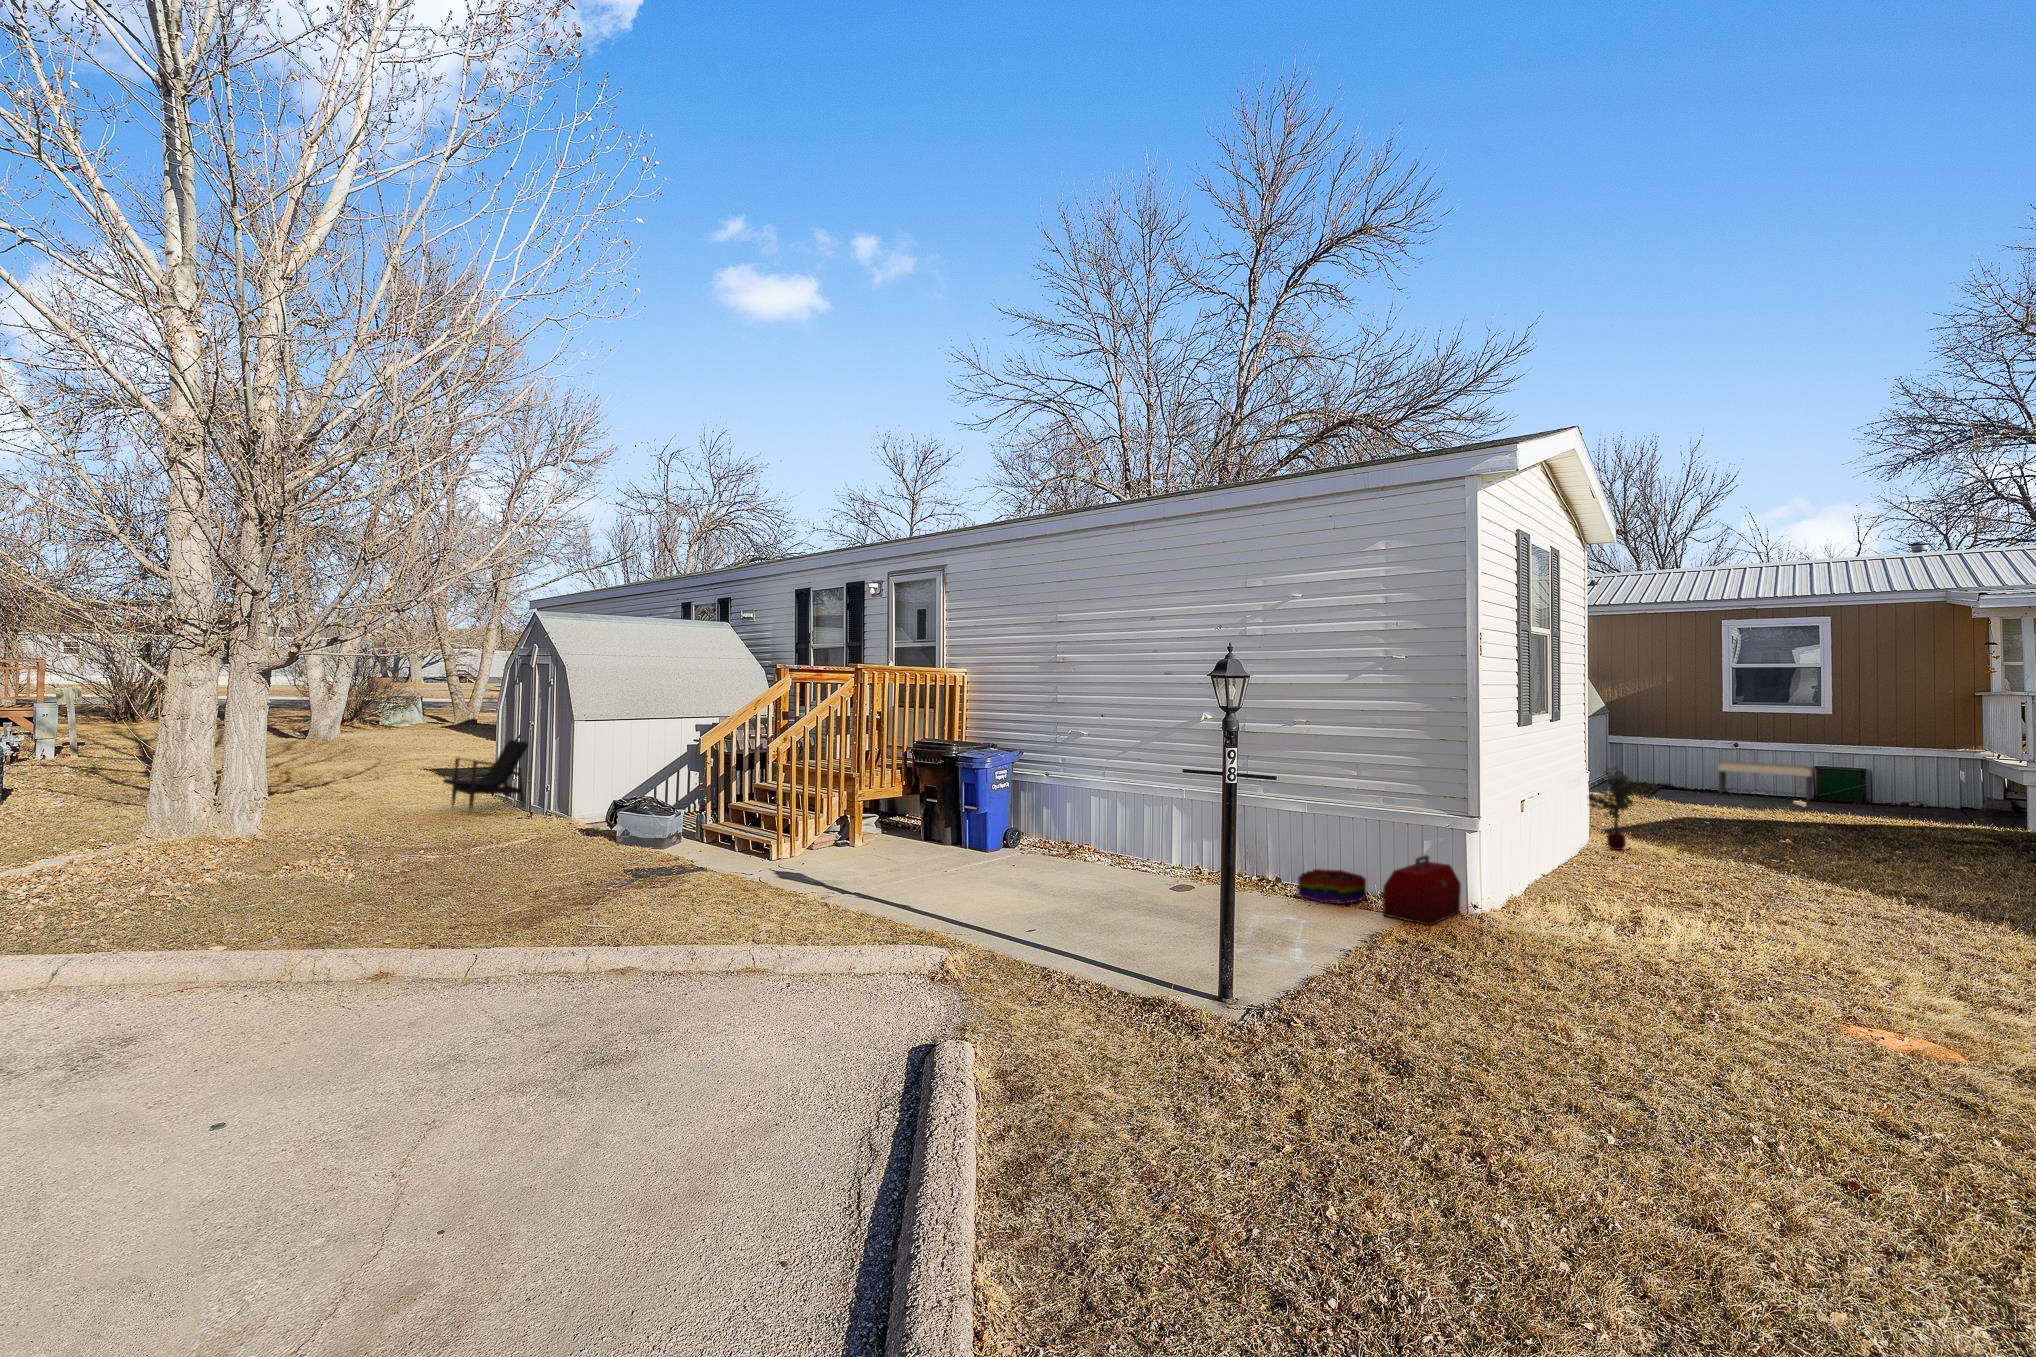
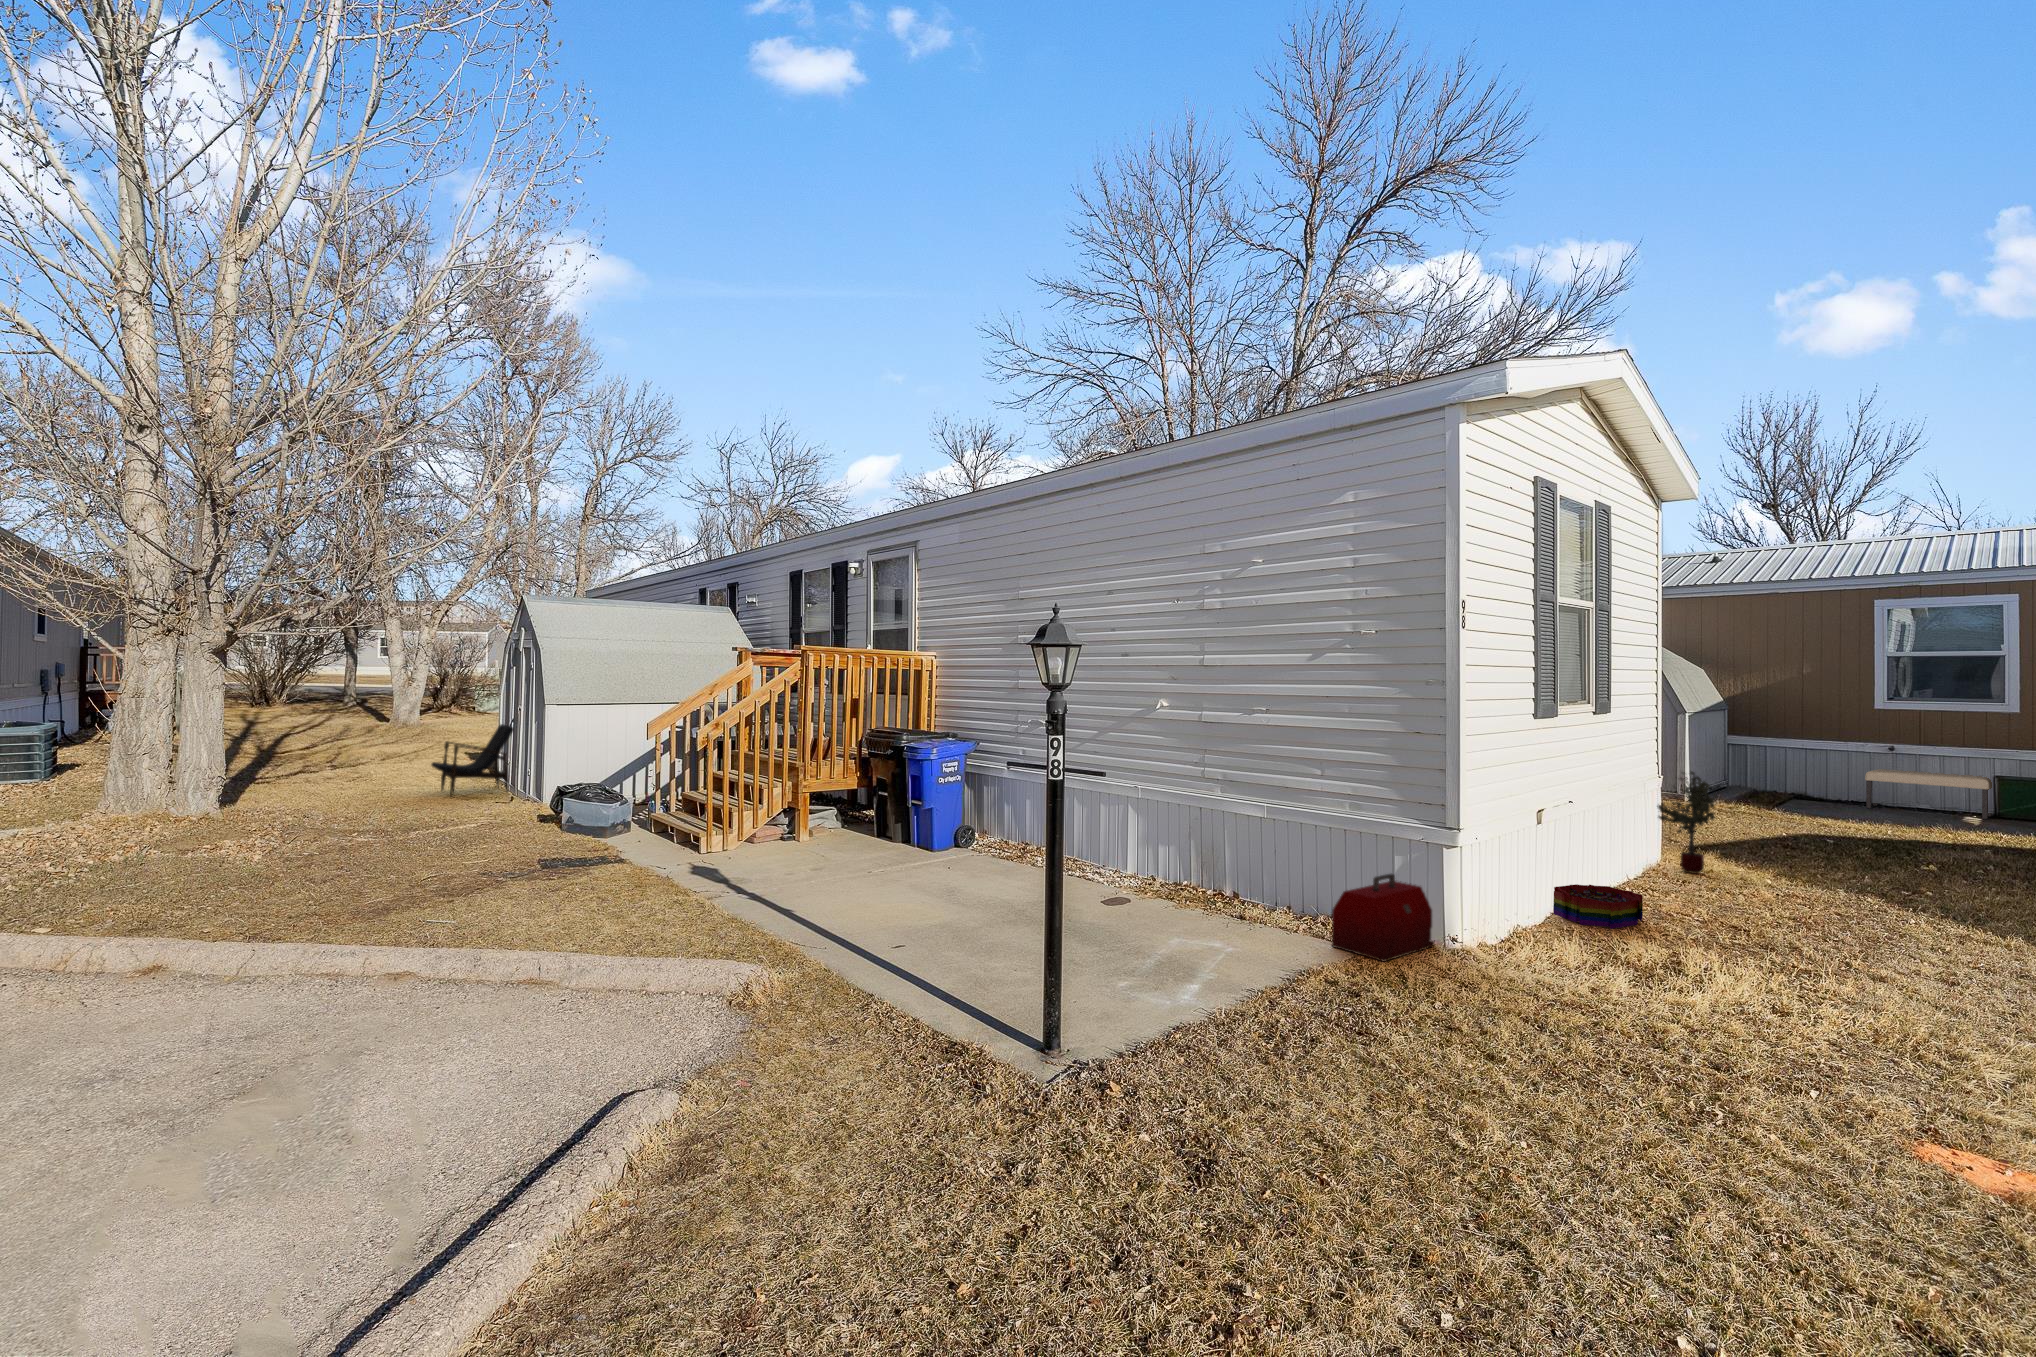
storage bin: present [1298,869,1366,904] -> present [1553,884,1643,929]

